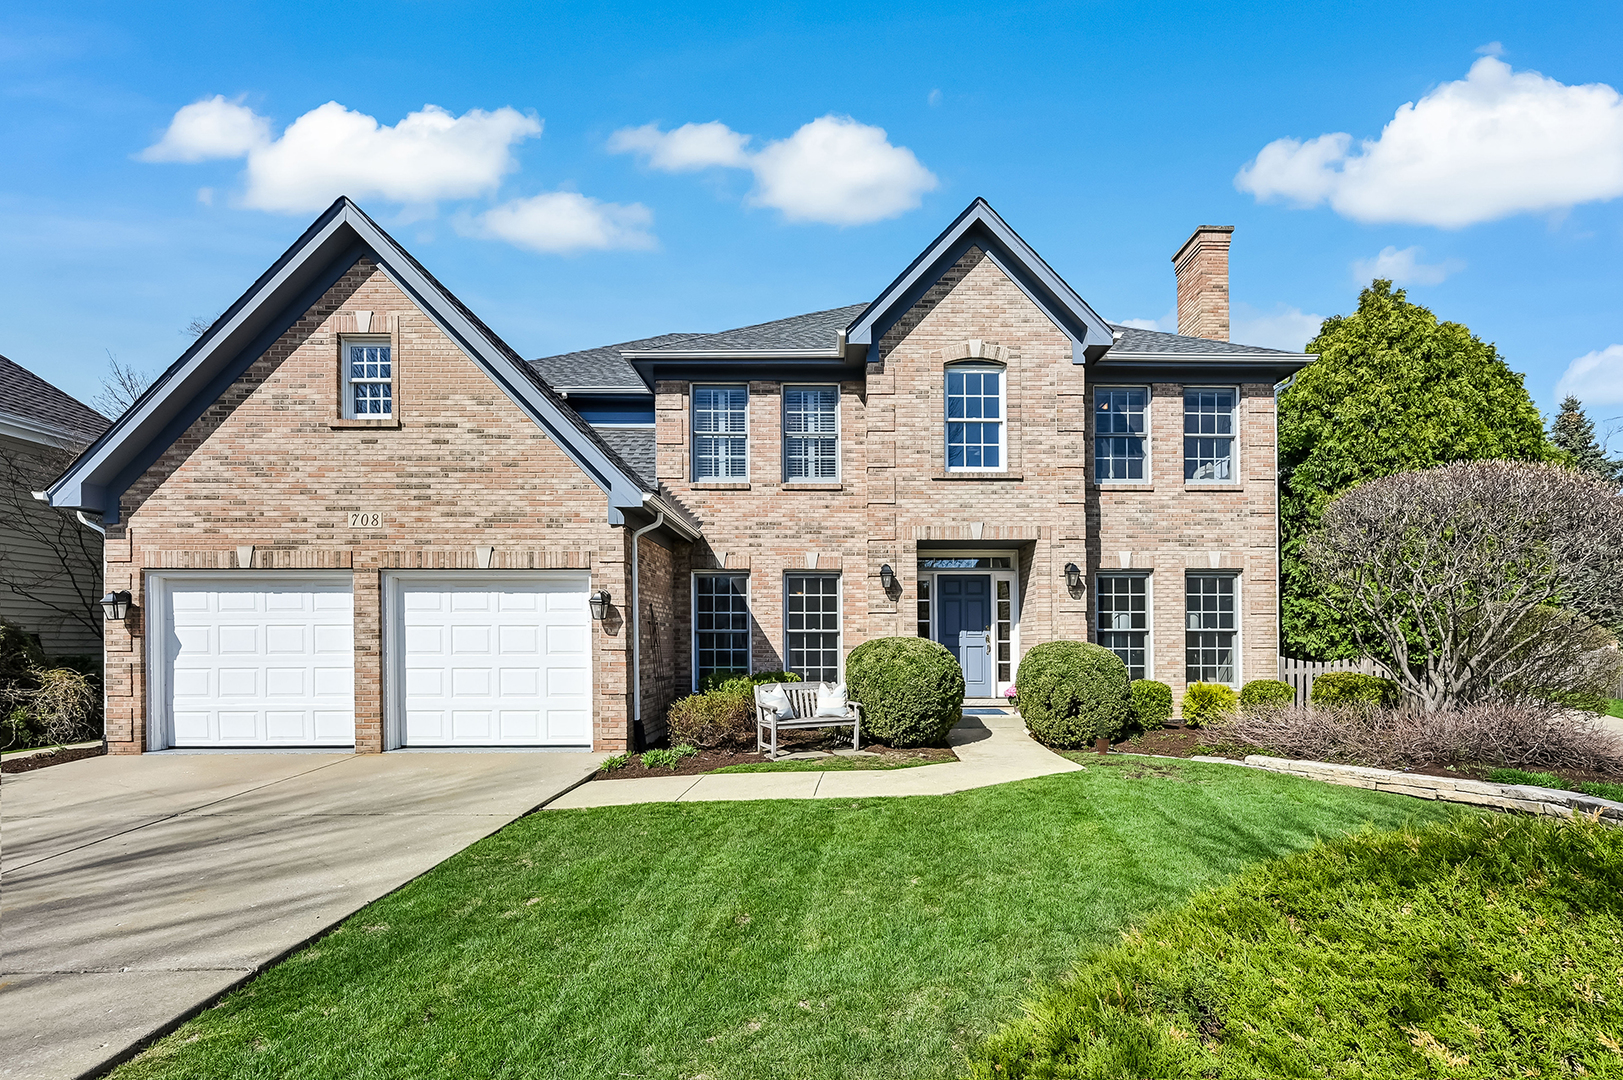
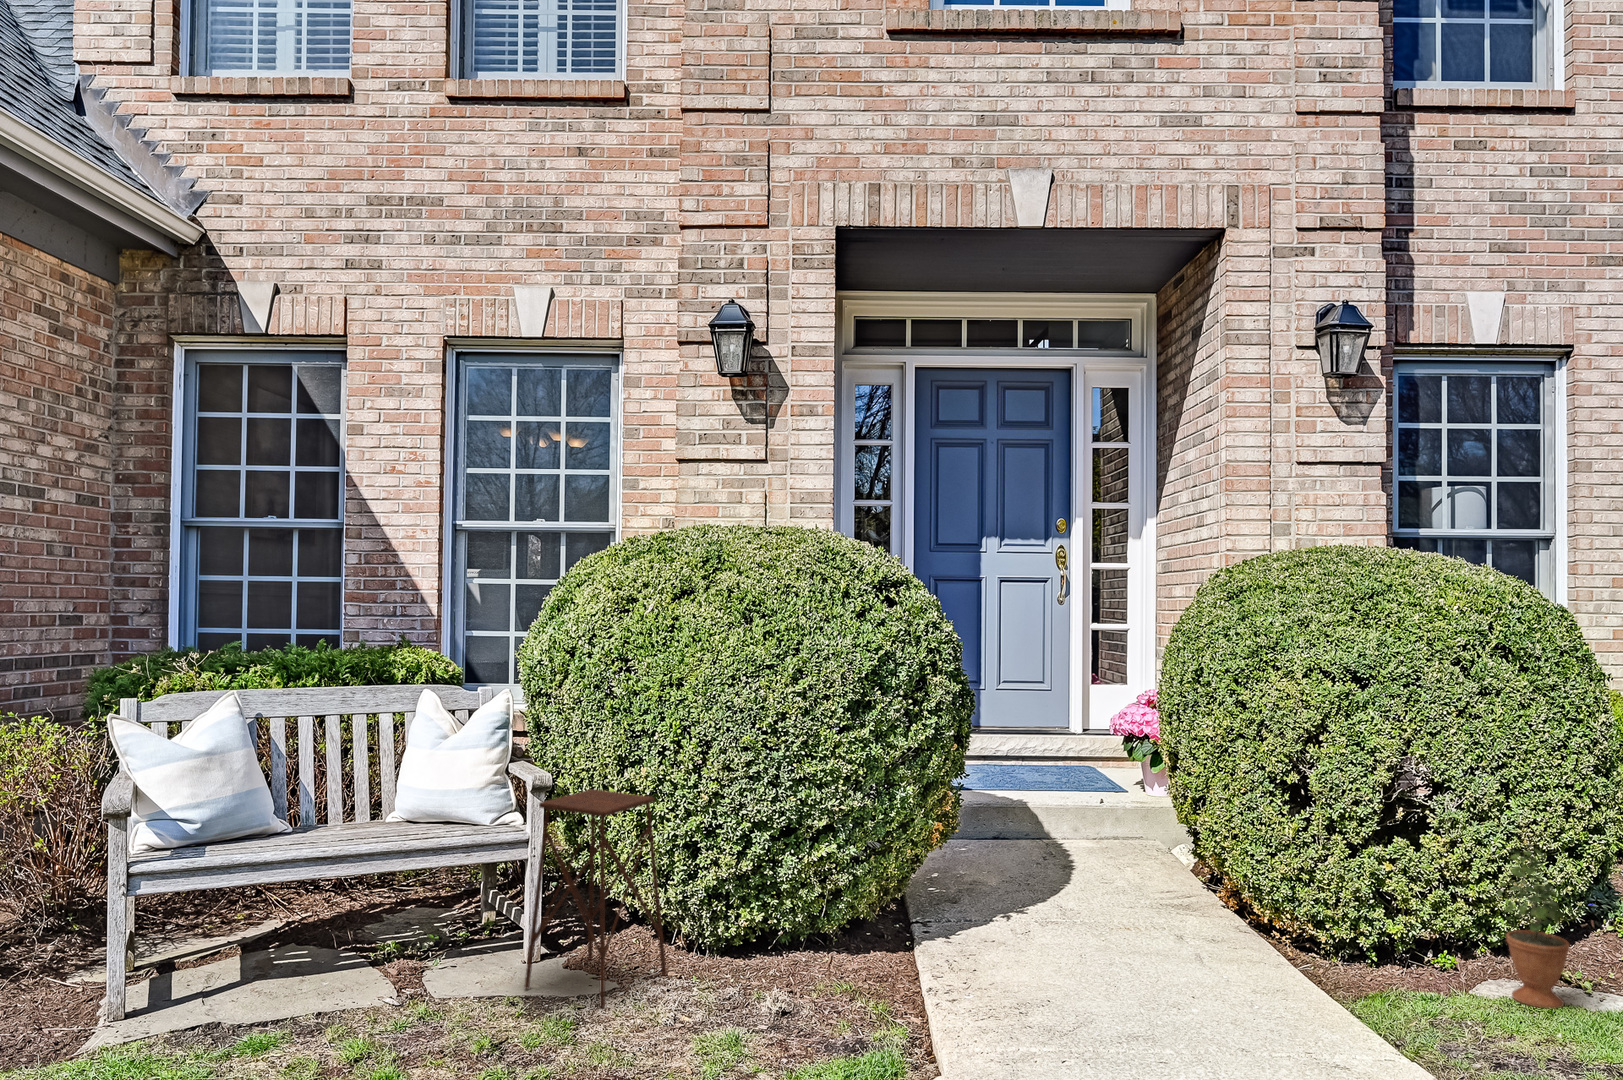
side table: none [860,707,892,756] -> present [524,789,667,1007]

